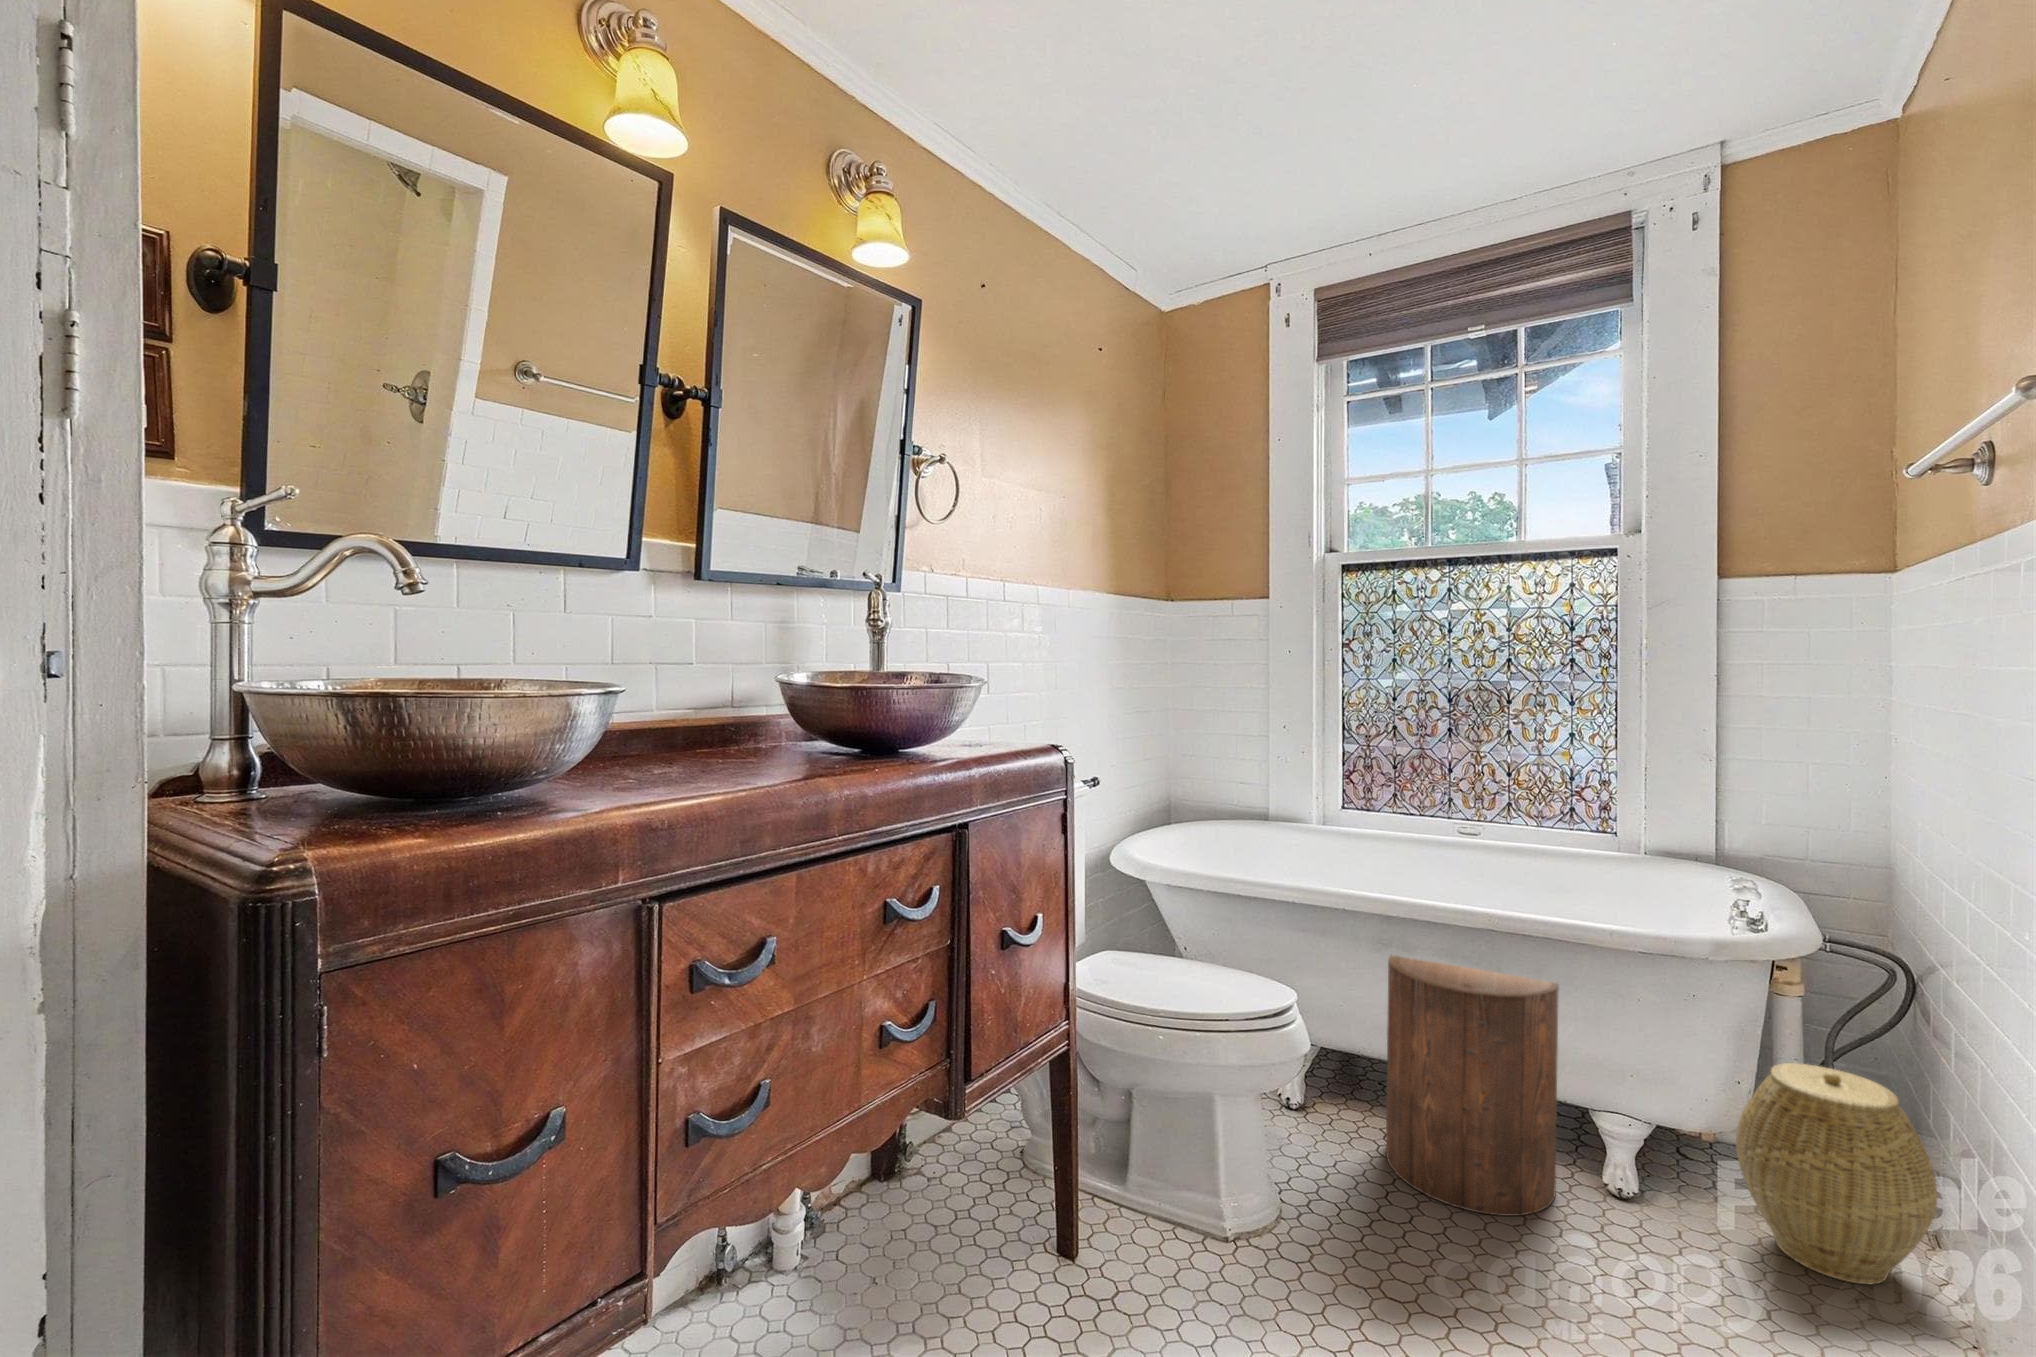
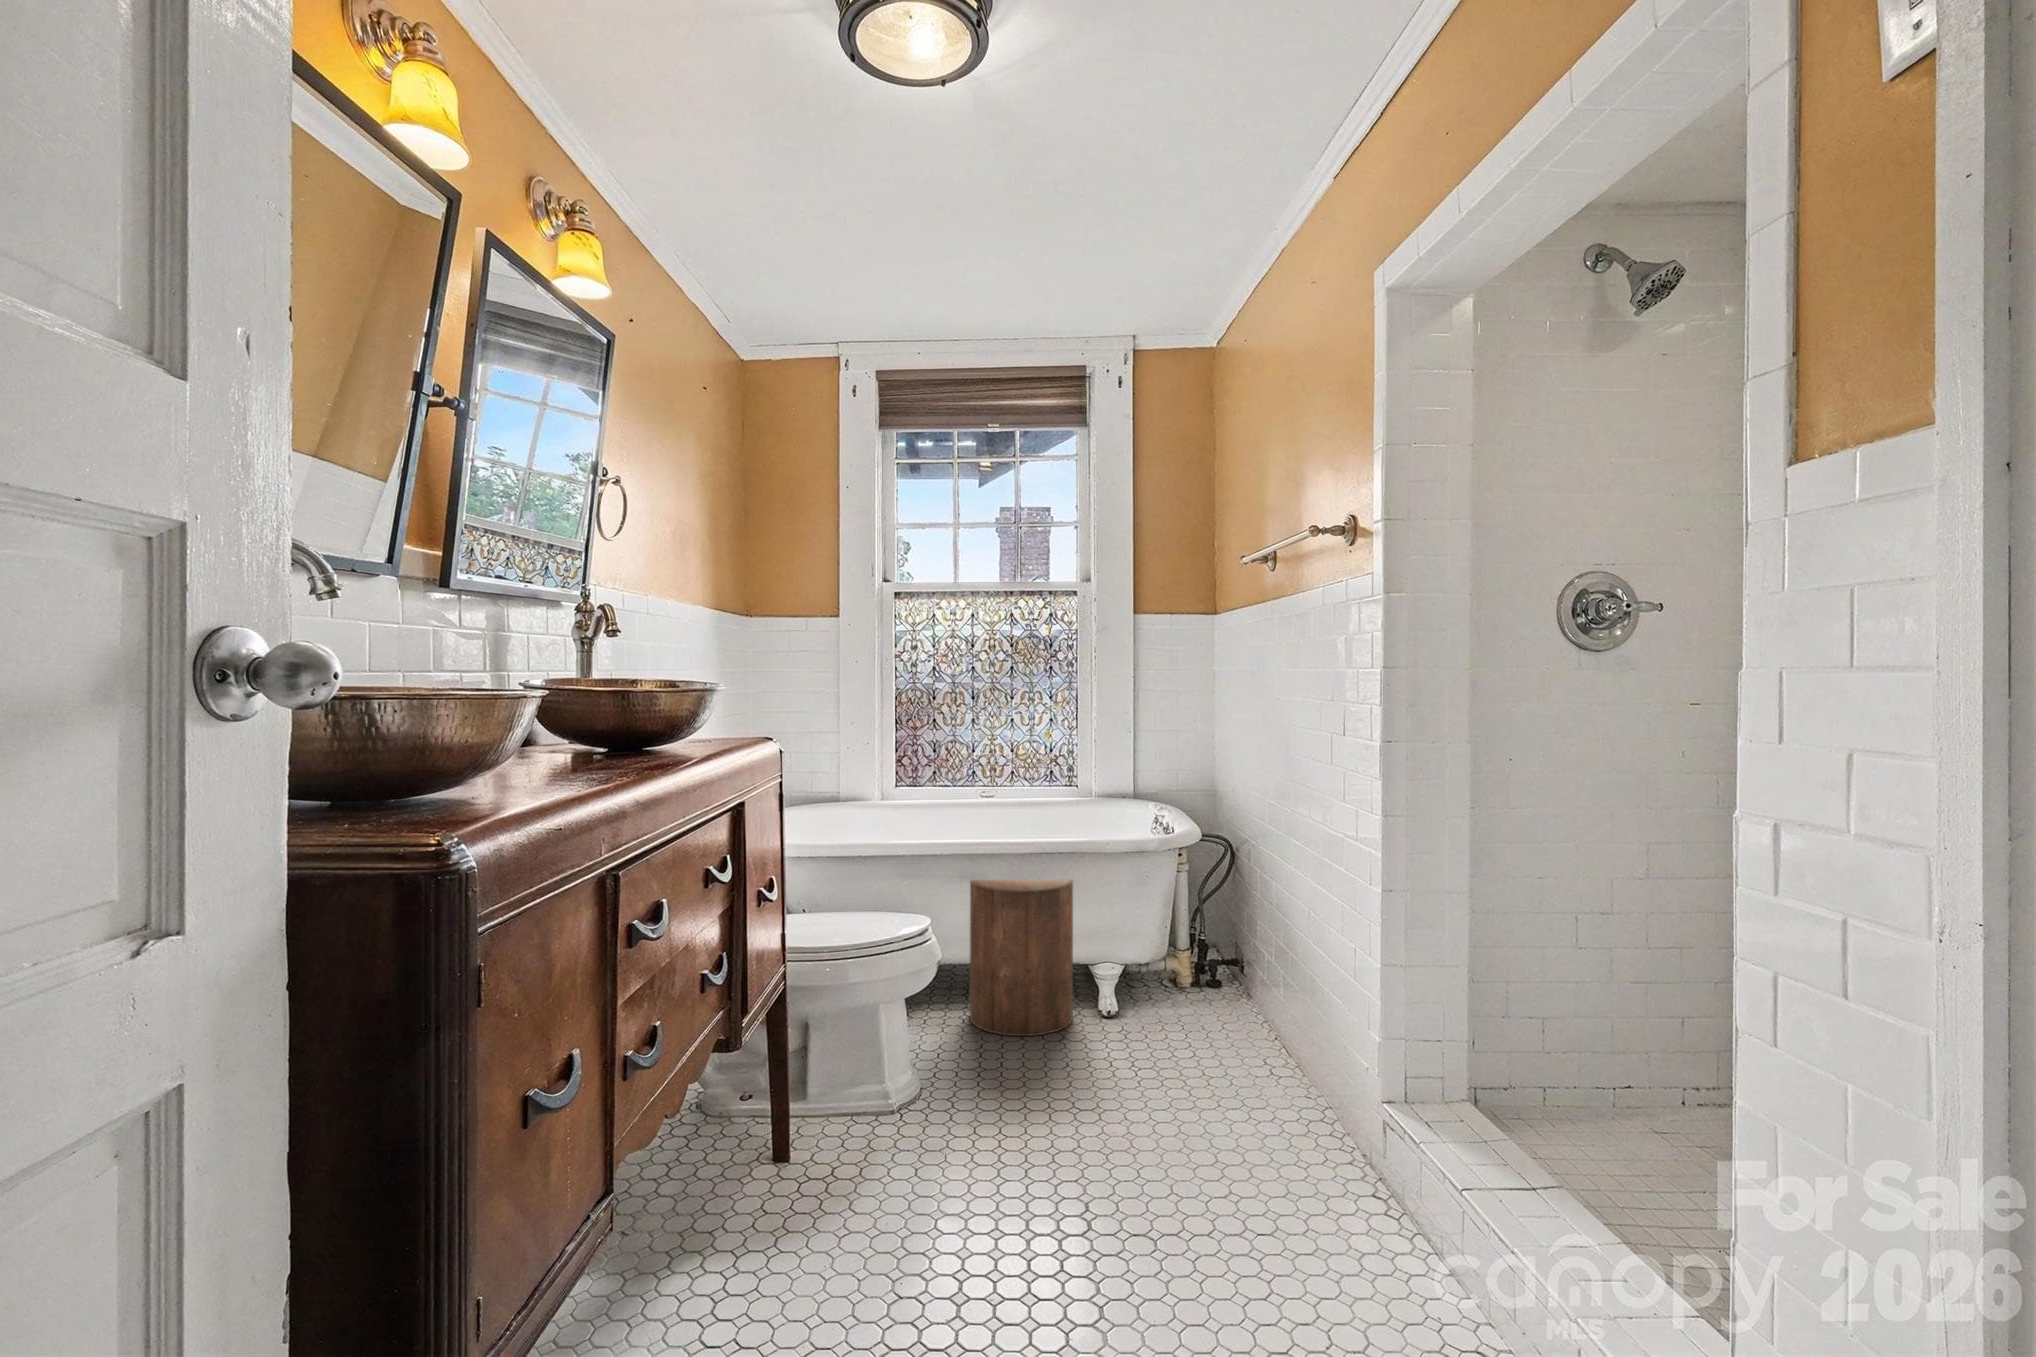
woven basket: present [1736,1063,1937,1284] -> none [1161,904,1248,1017]

